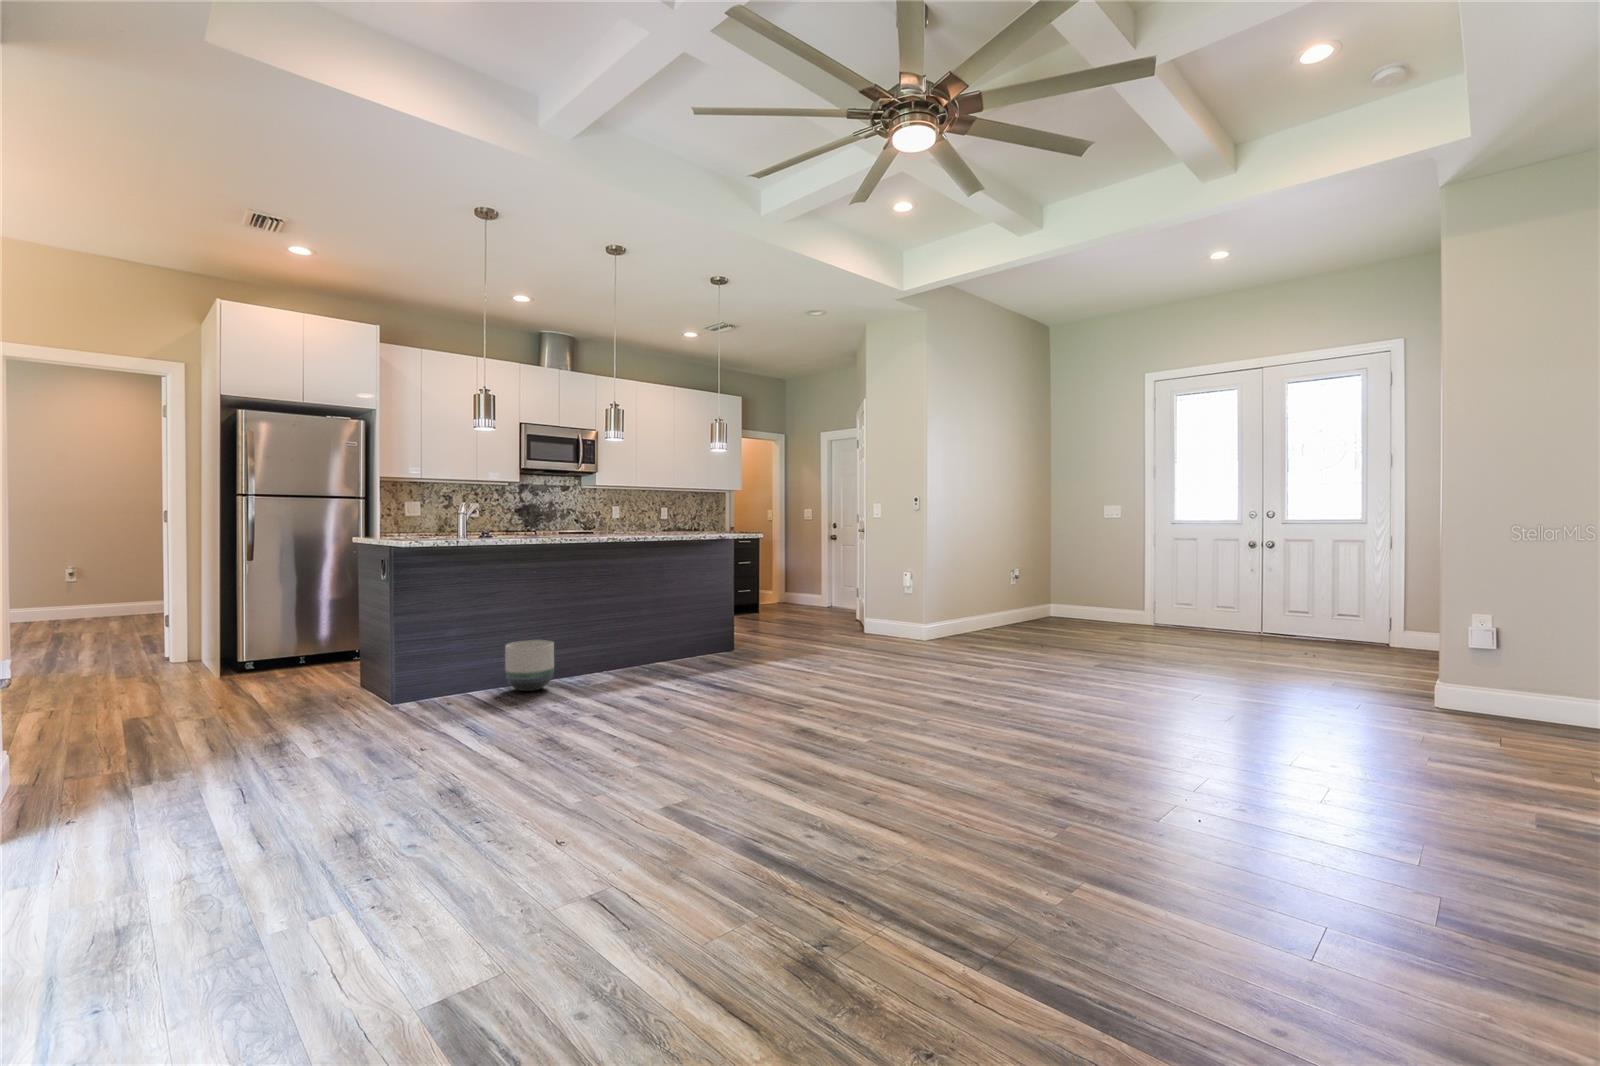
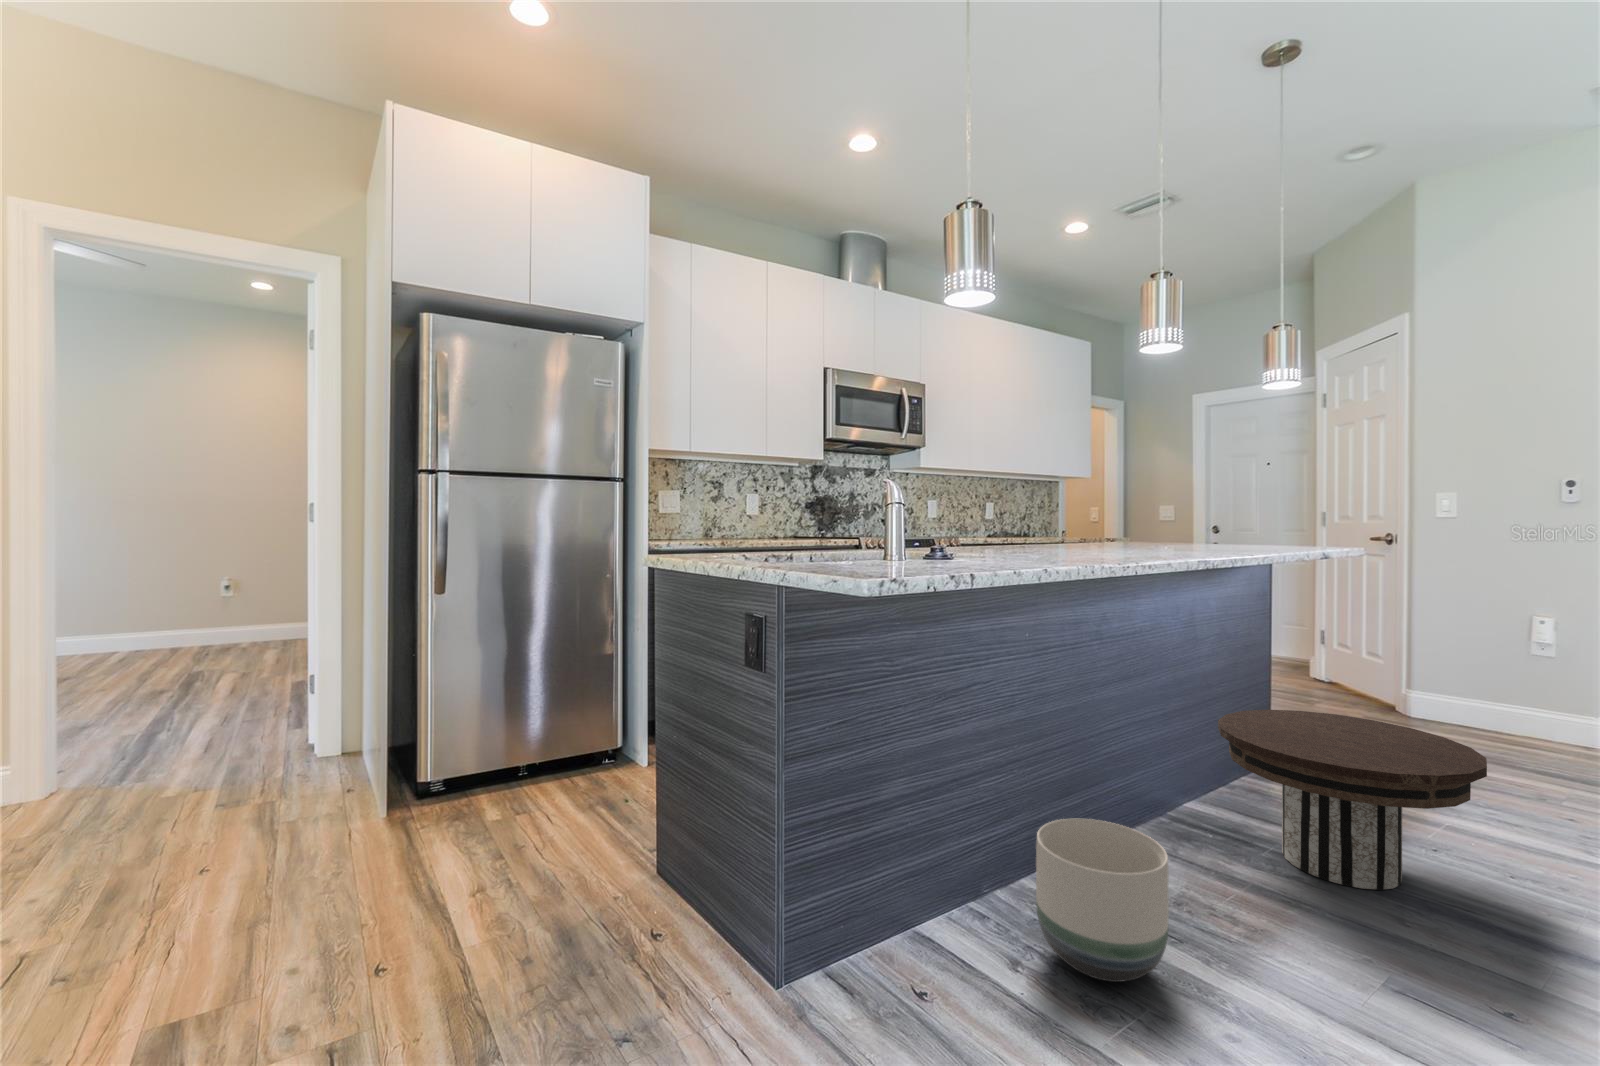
side table: none [636,609,727,673] -> present [1218,710,1487,890]

